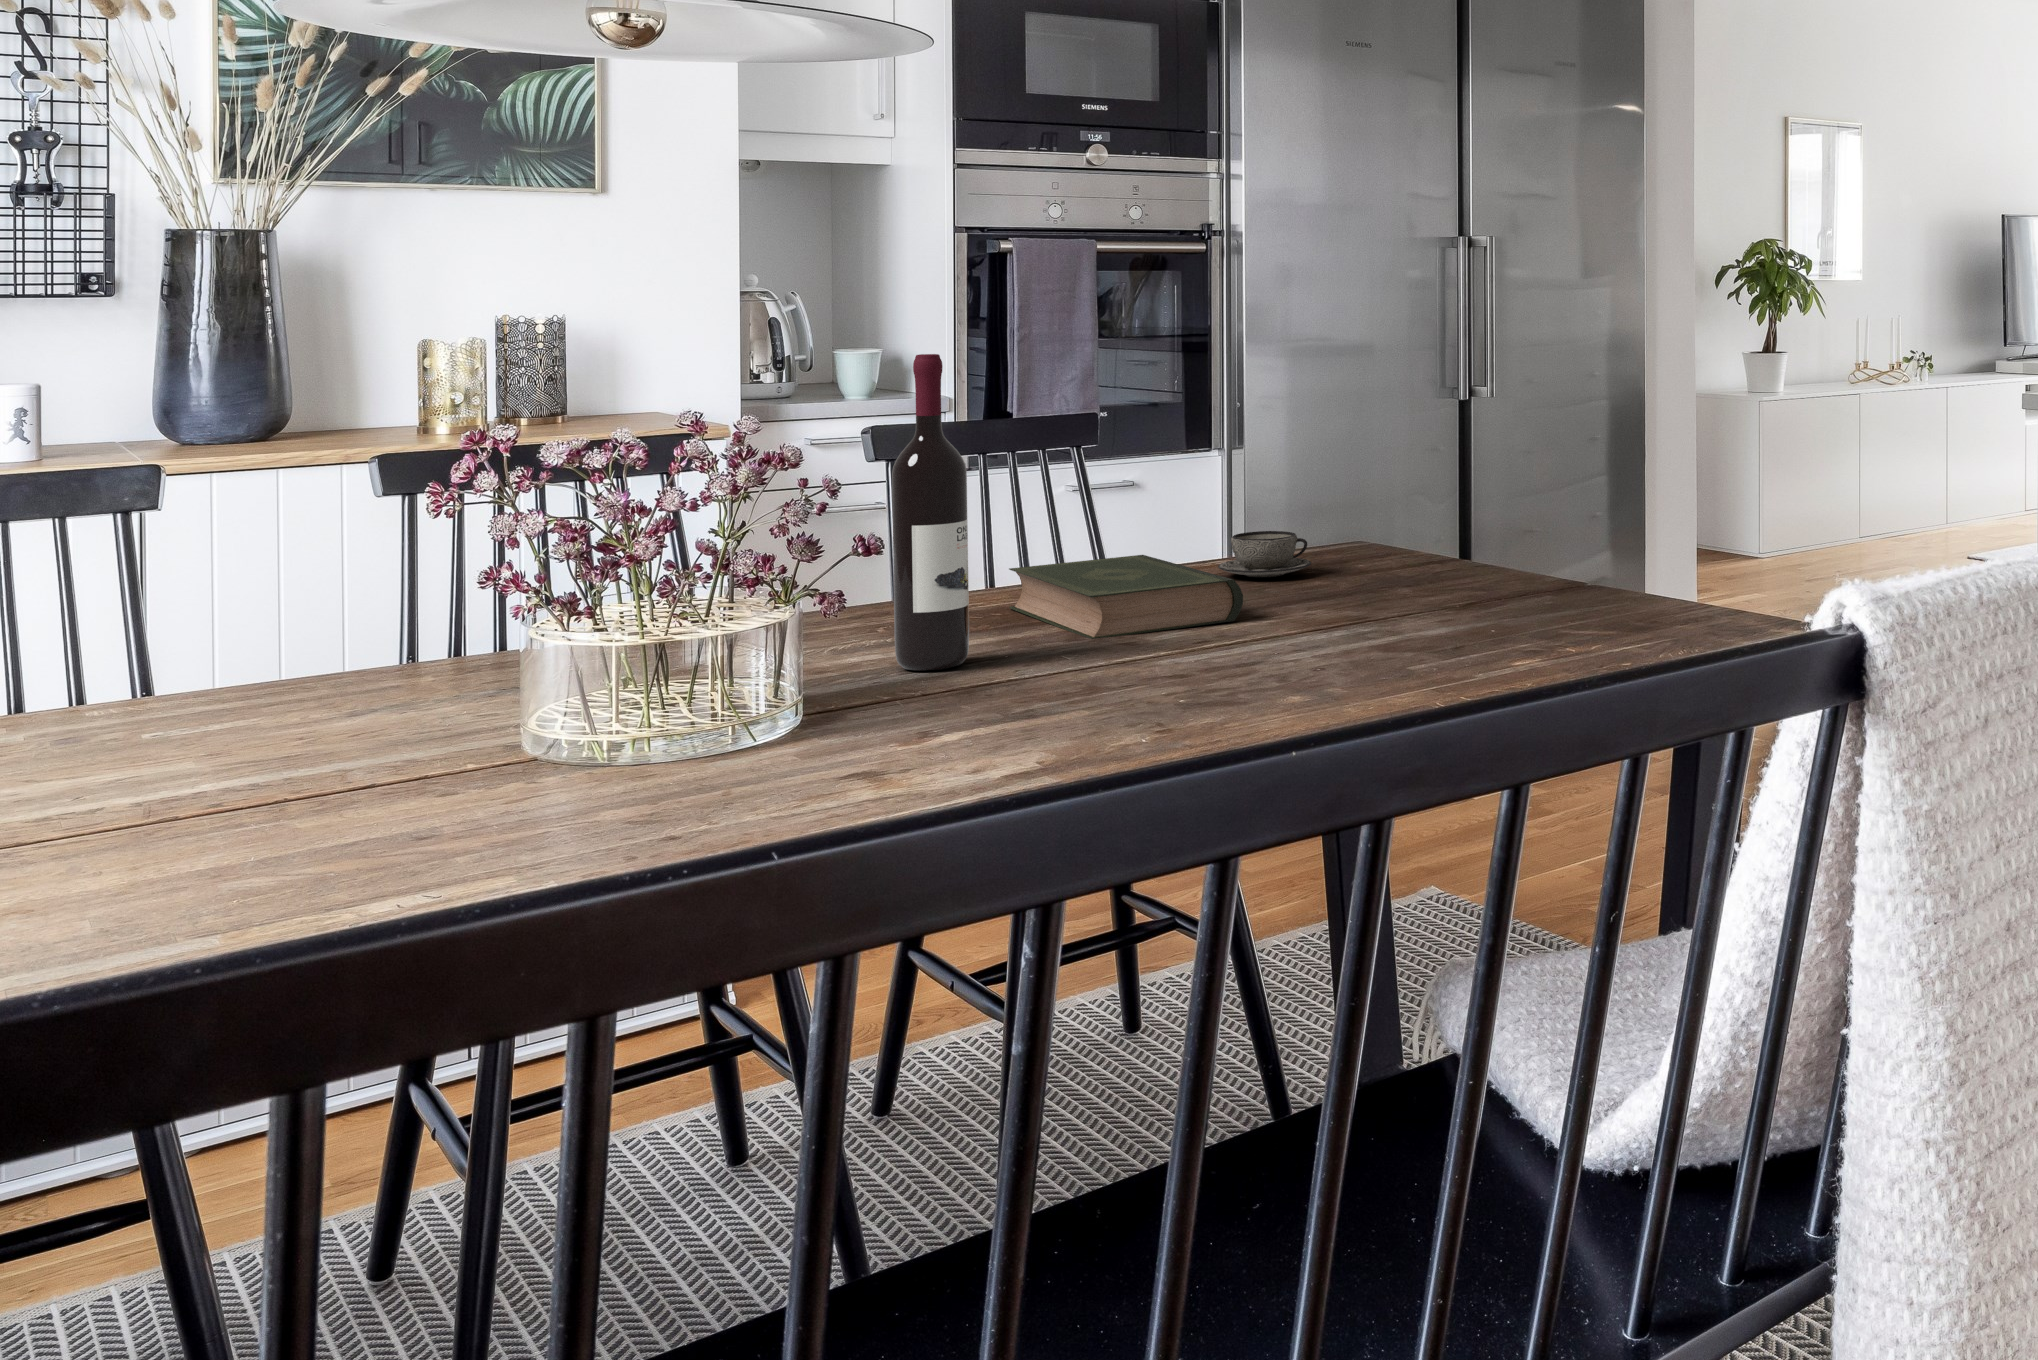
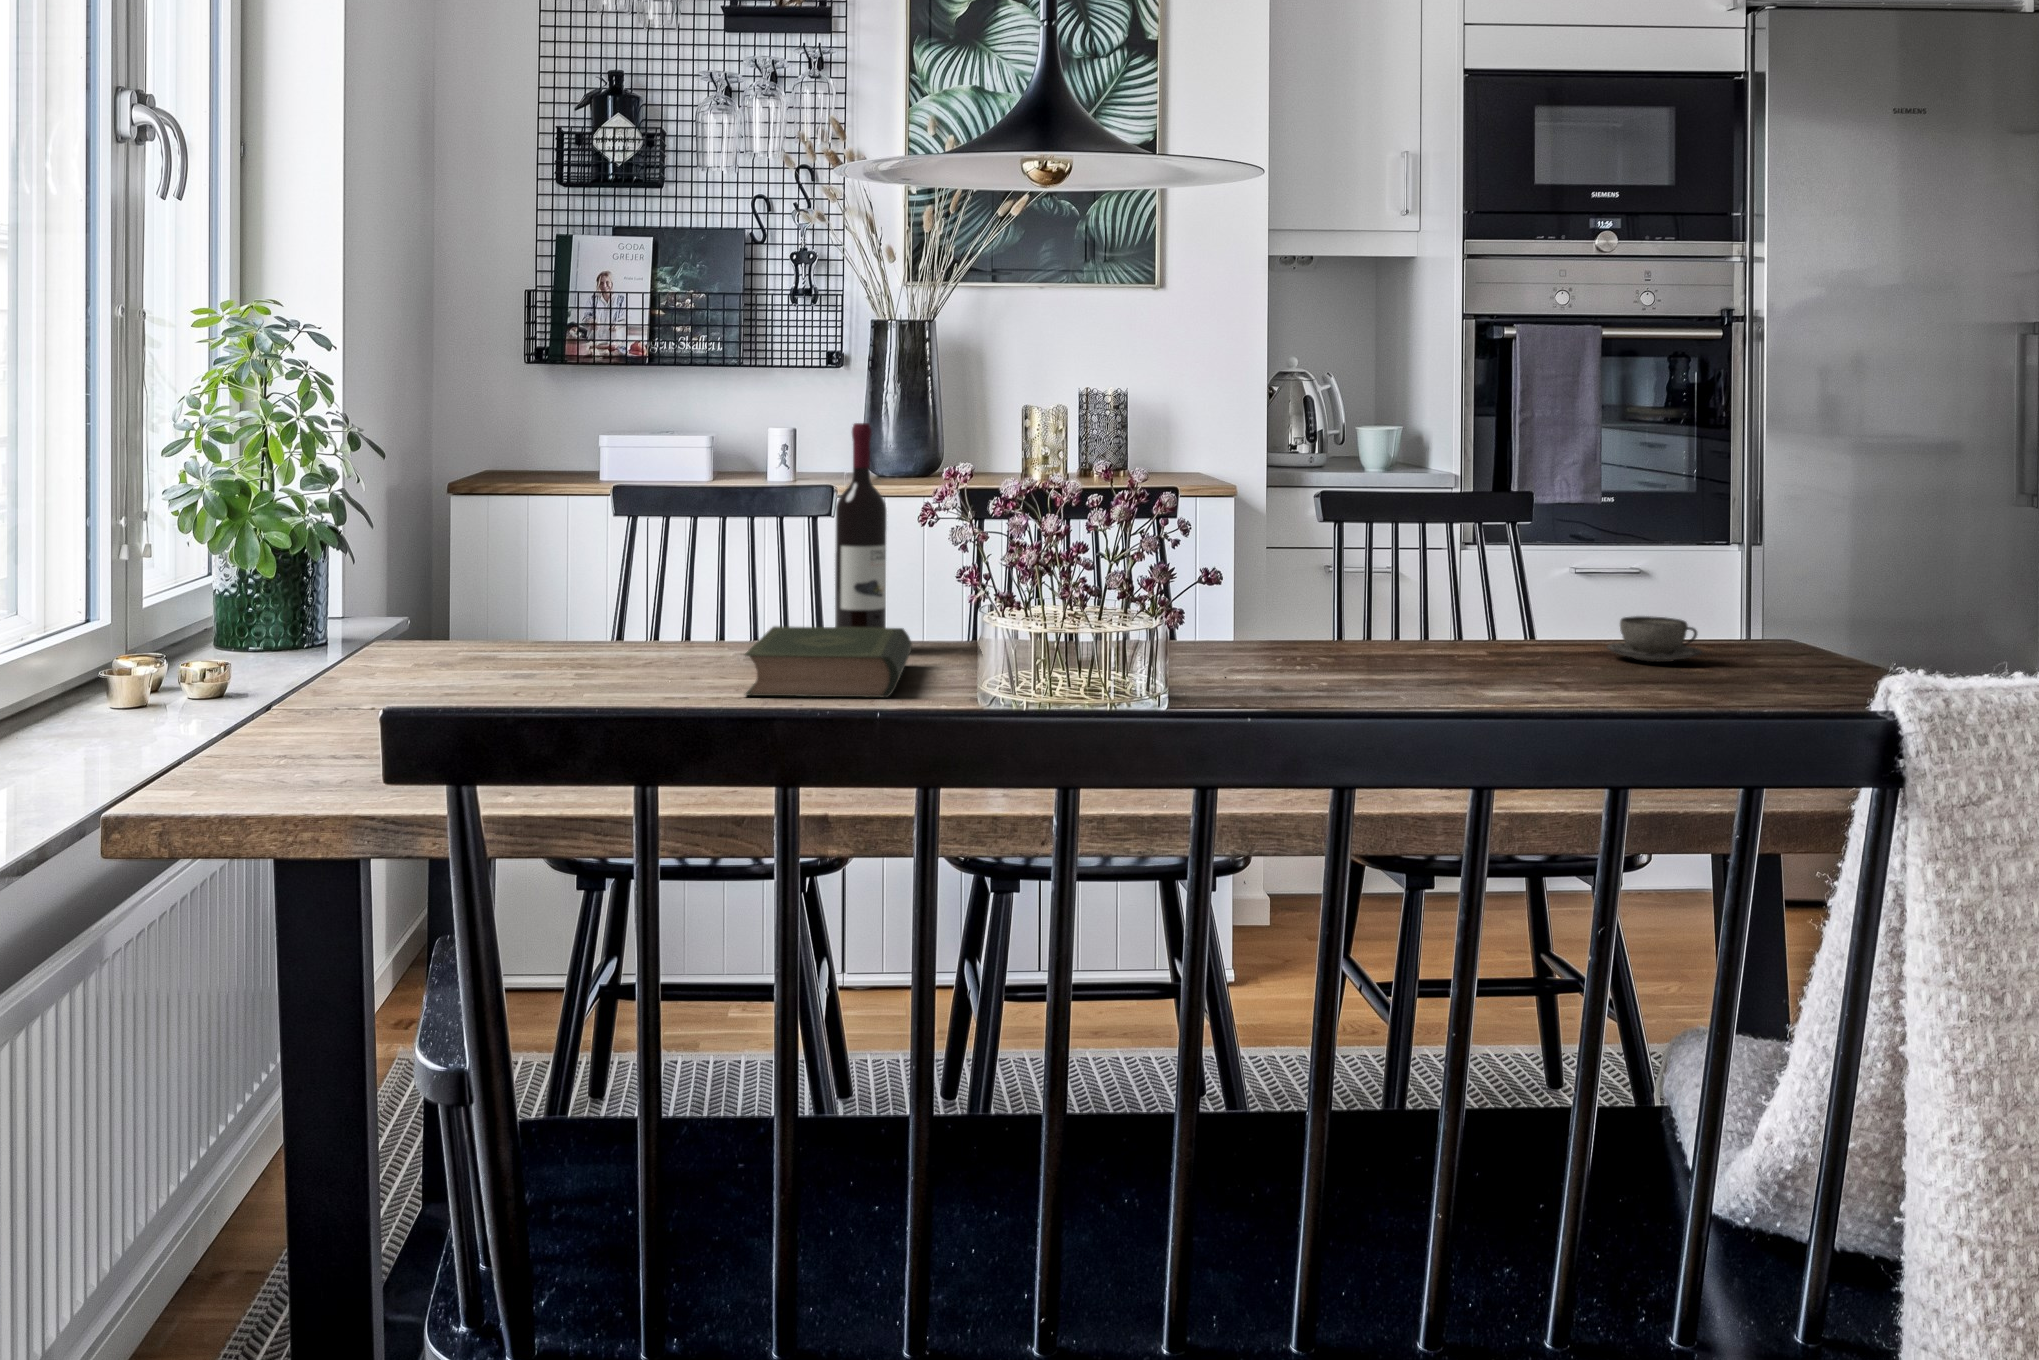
wine bottle: present [892,354,969,671] -> present [835,423,887,628]
book: present [1009,555,1243,639] -> present [745,626,912,698]

